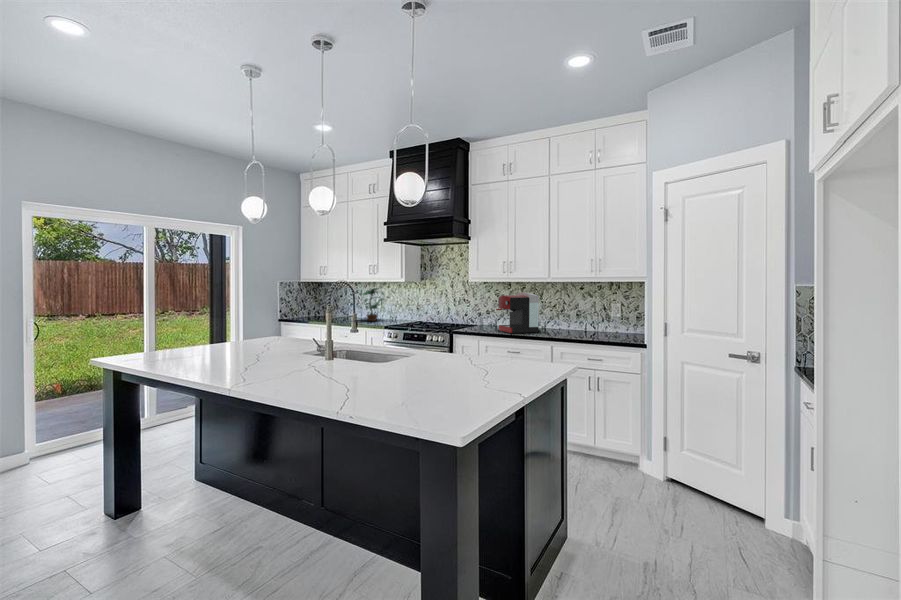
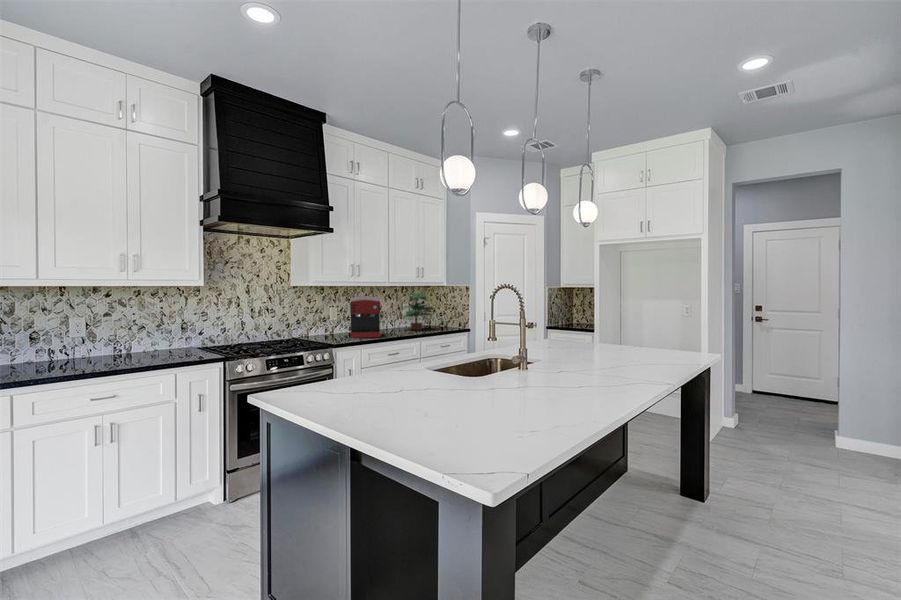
potted plant: present [362,288,384,321] -> present [402,293,436,330]

